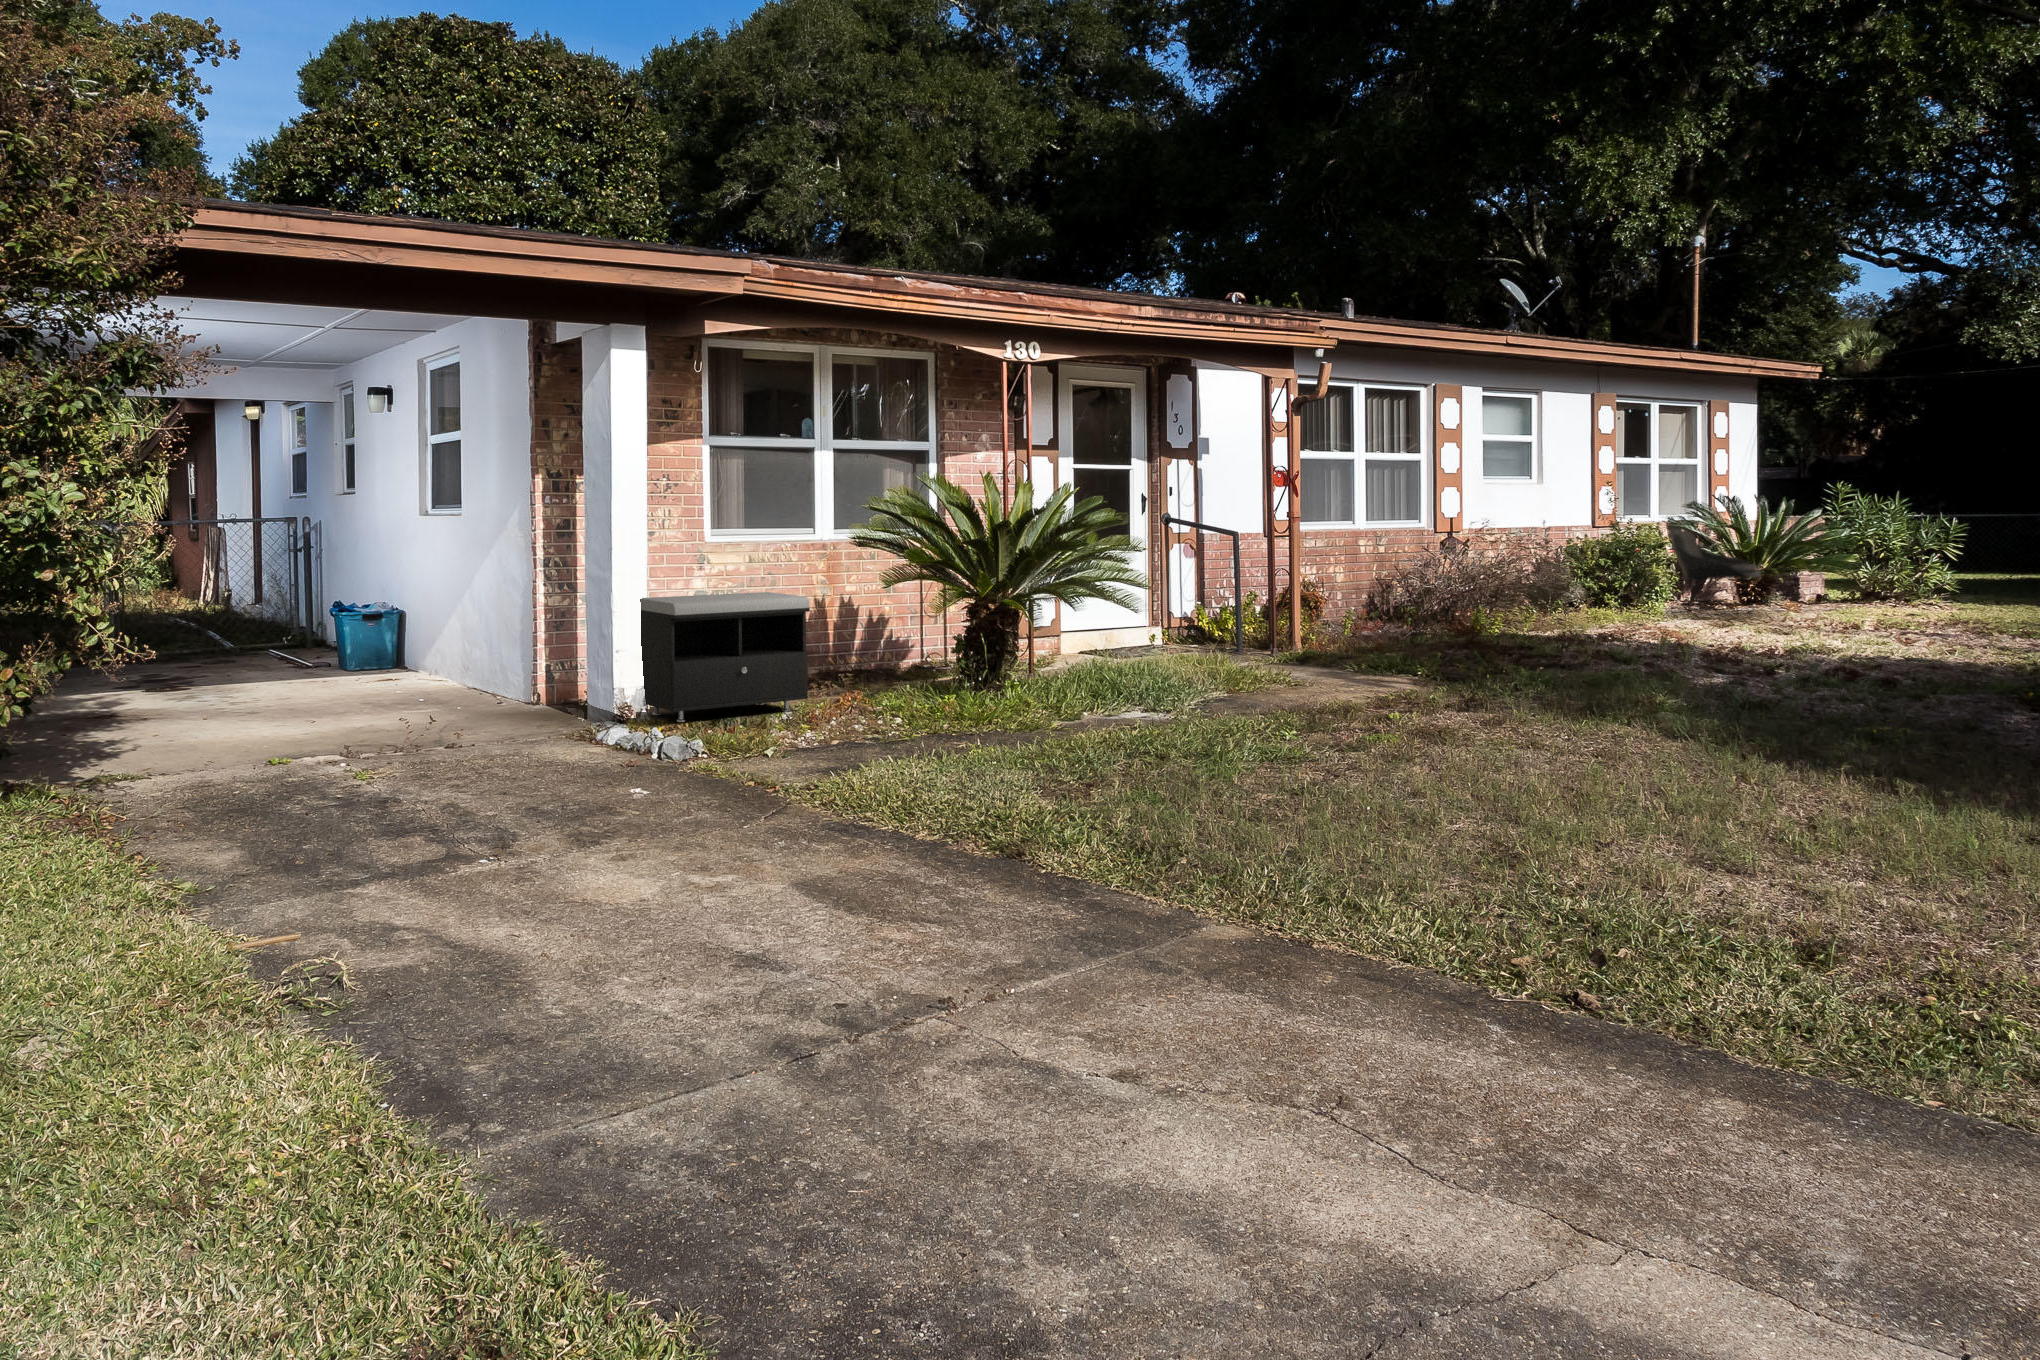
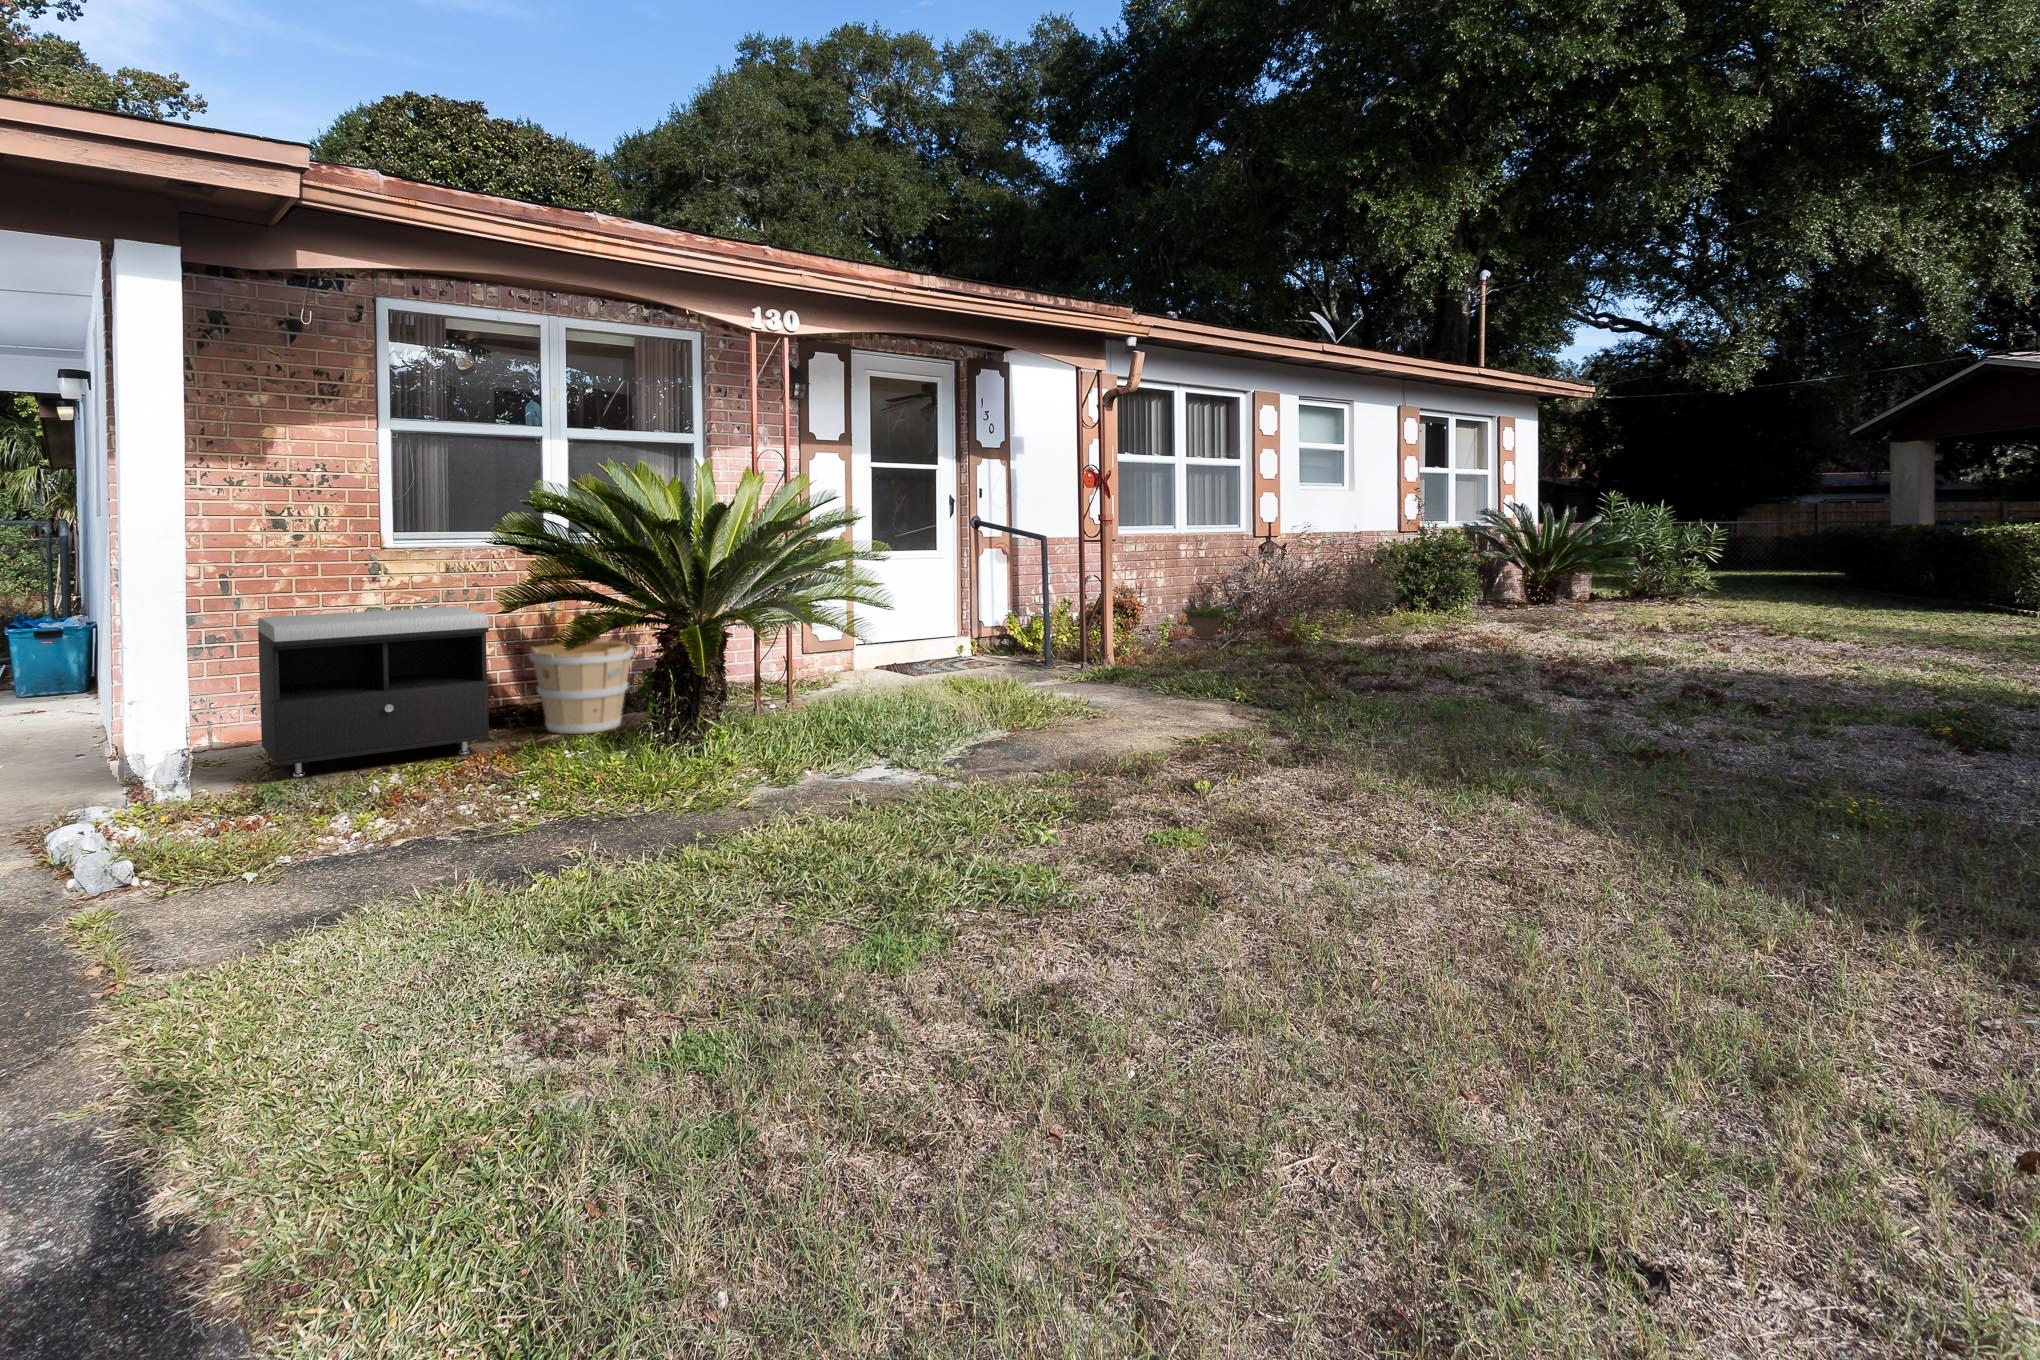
lounge chair: present [1671,529,1761,617] -> none [1467,533,1549,615]
decorative plant: none [1353,602,1417,638] -> present [1183,605,1231,639]
wooden bucket: none [817,622,900,700] -> present [530,639,634,734]

